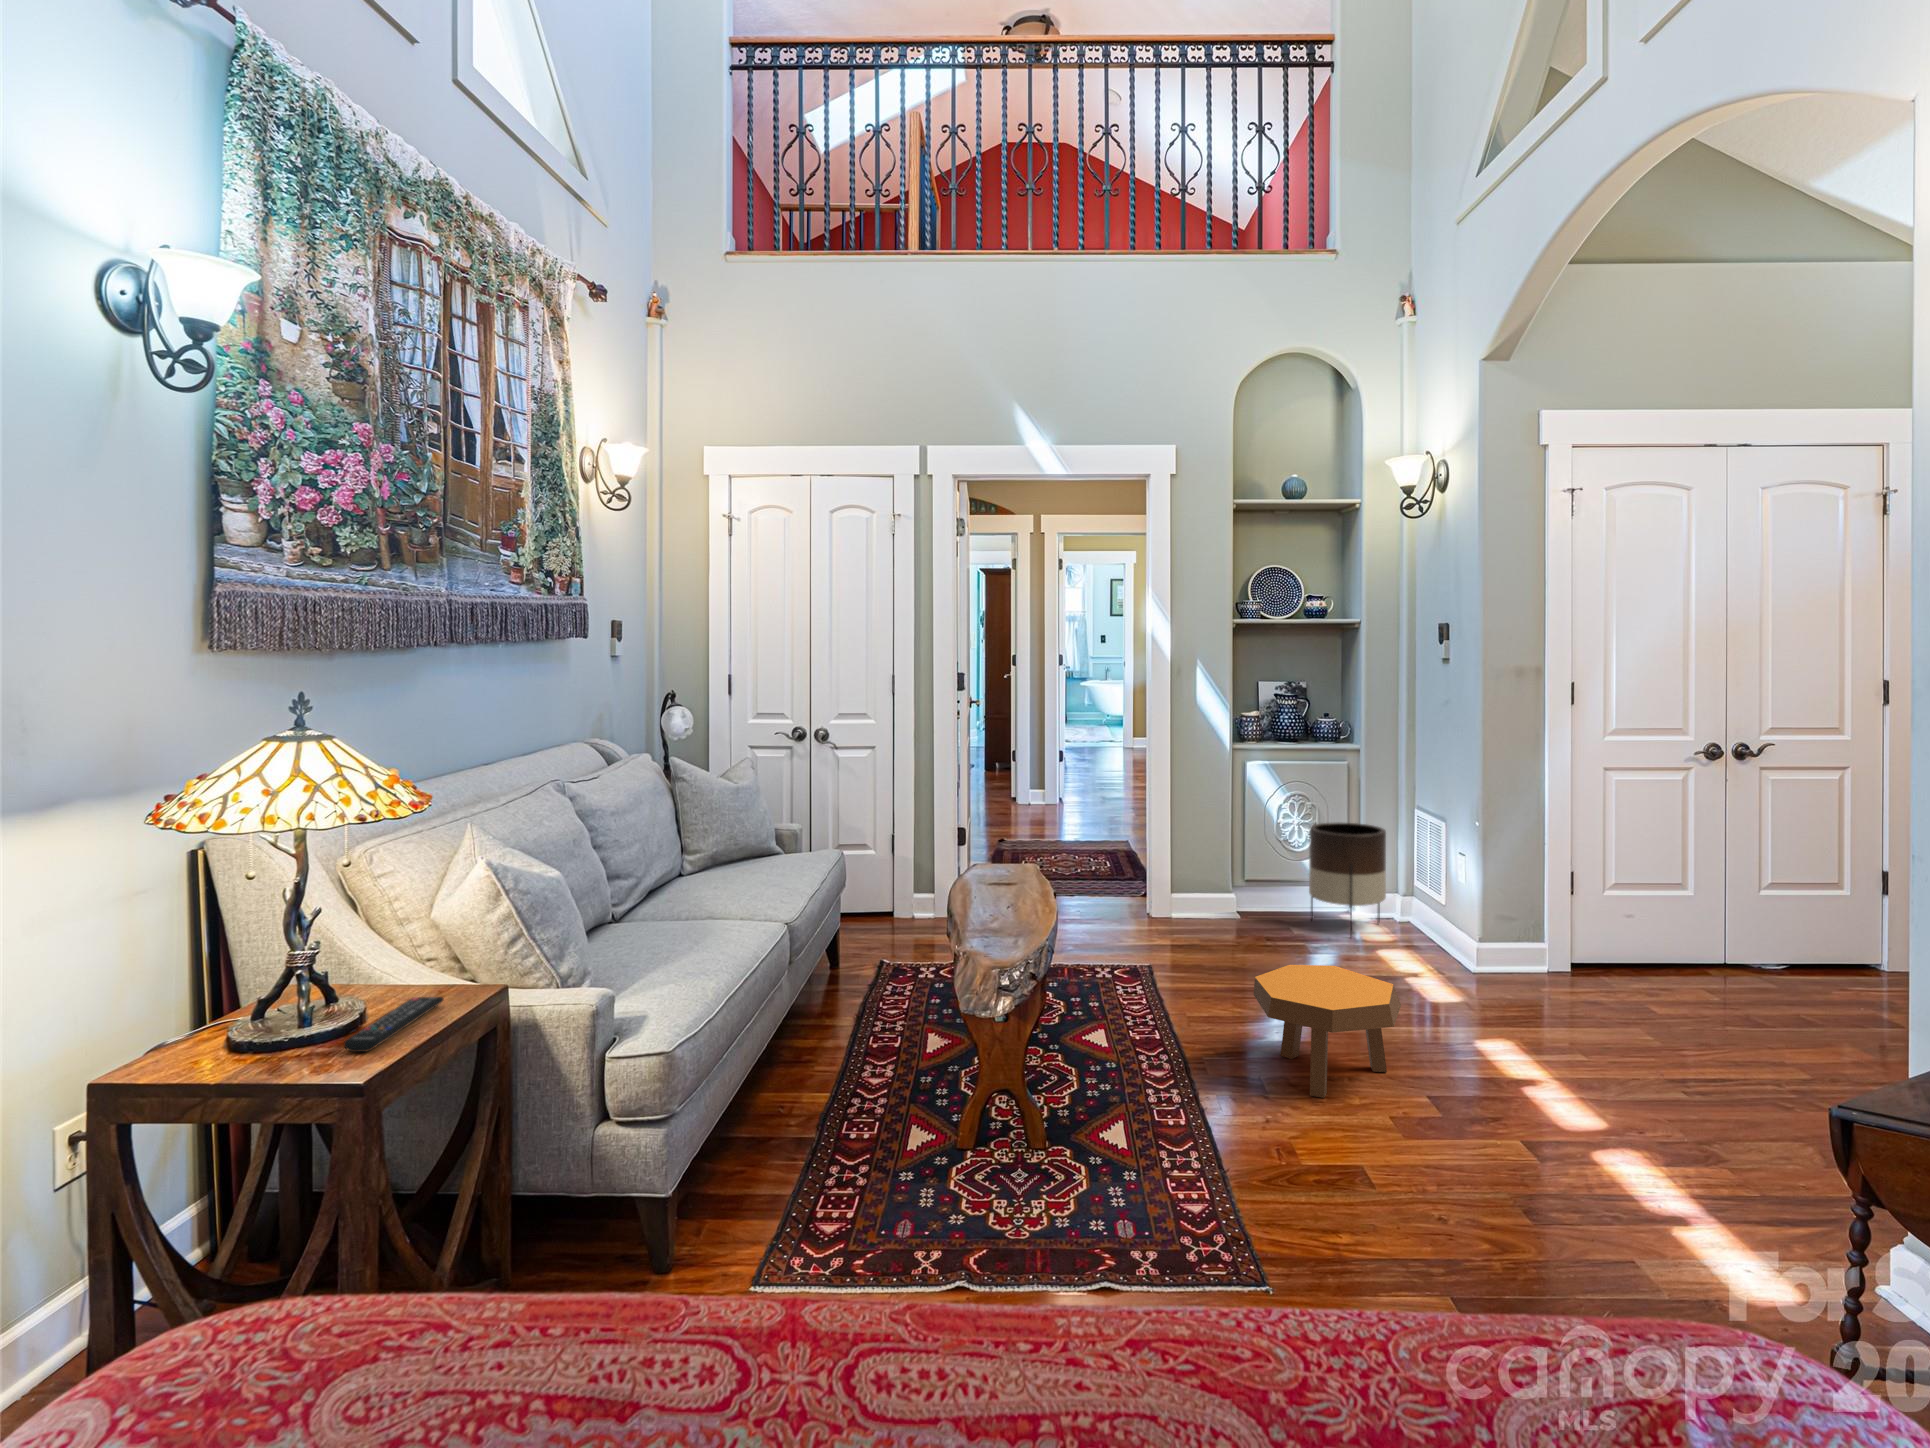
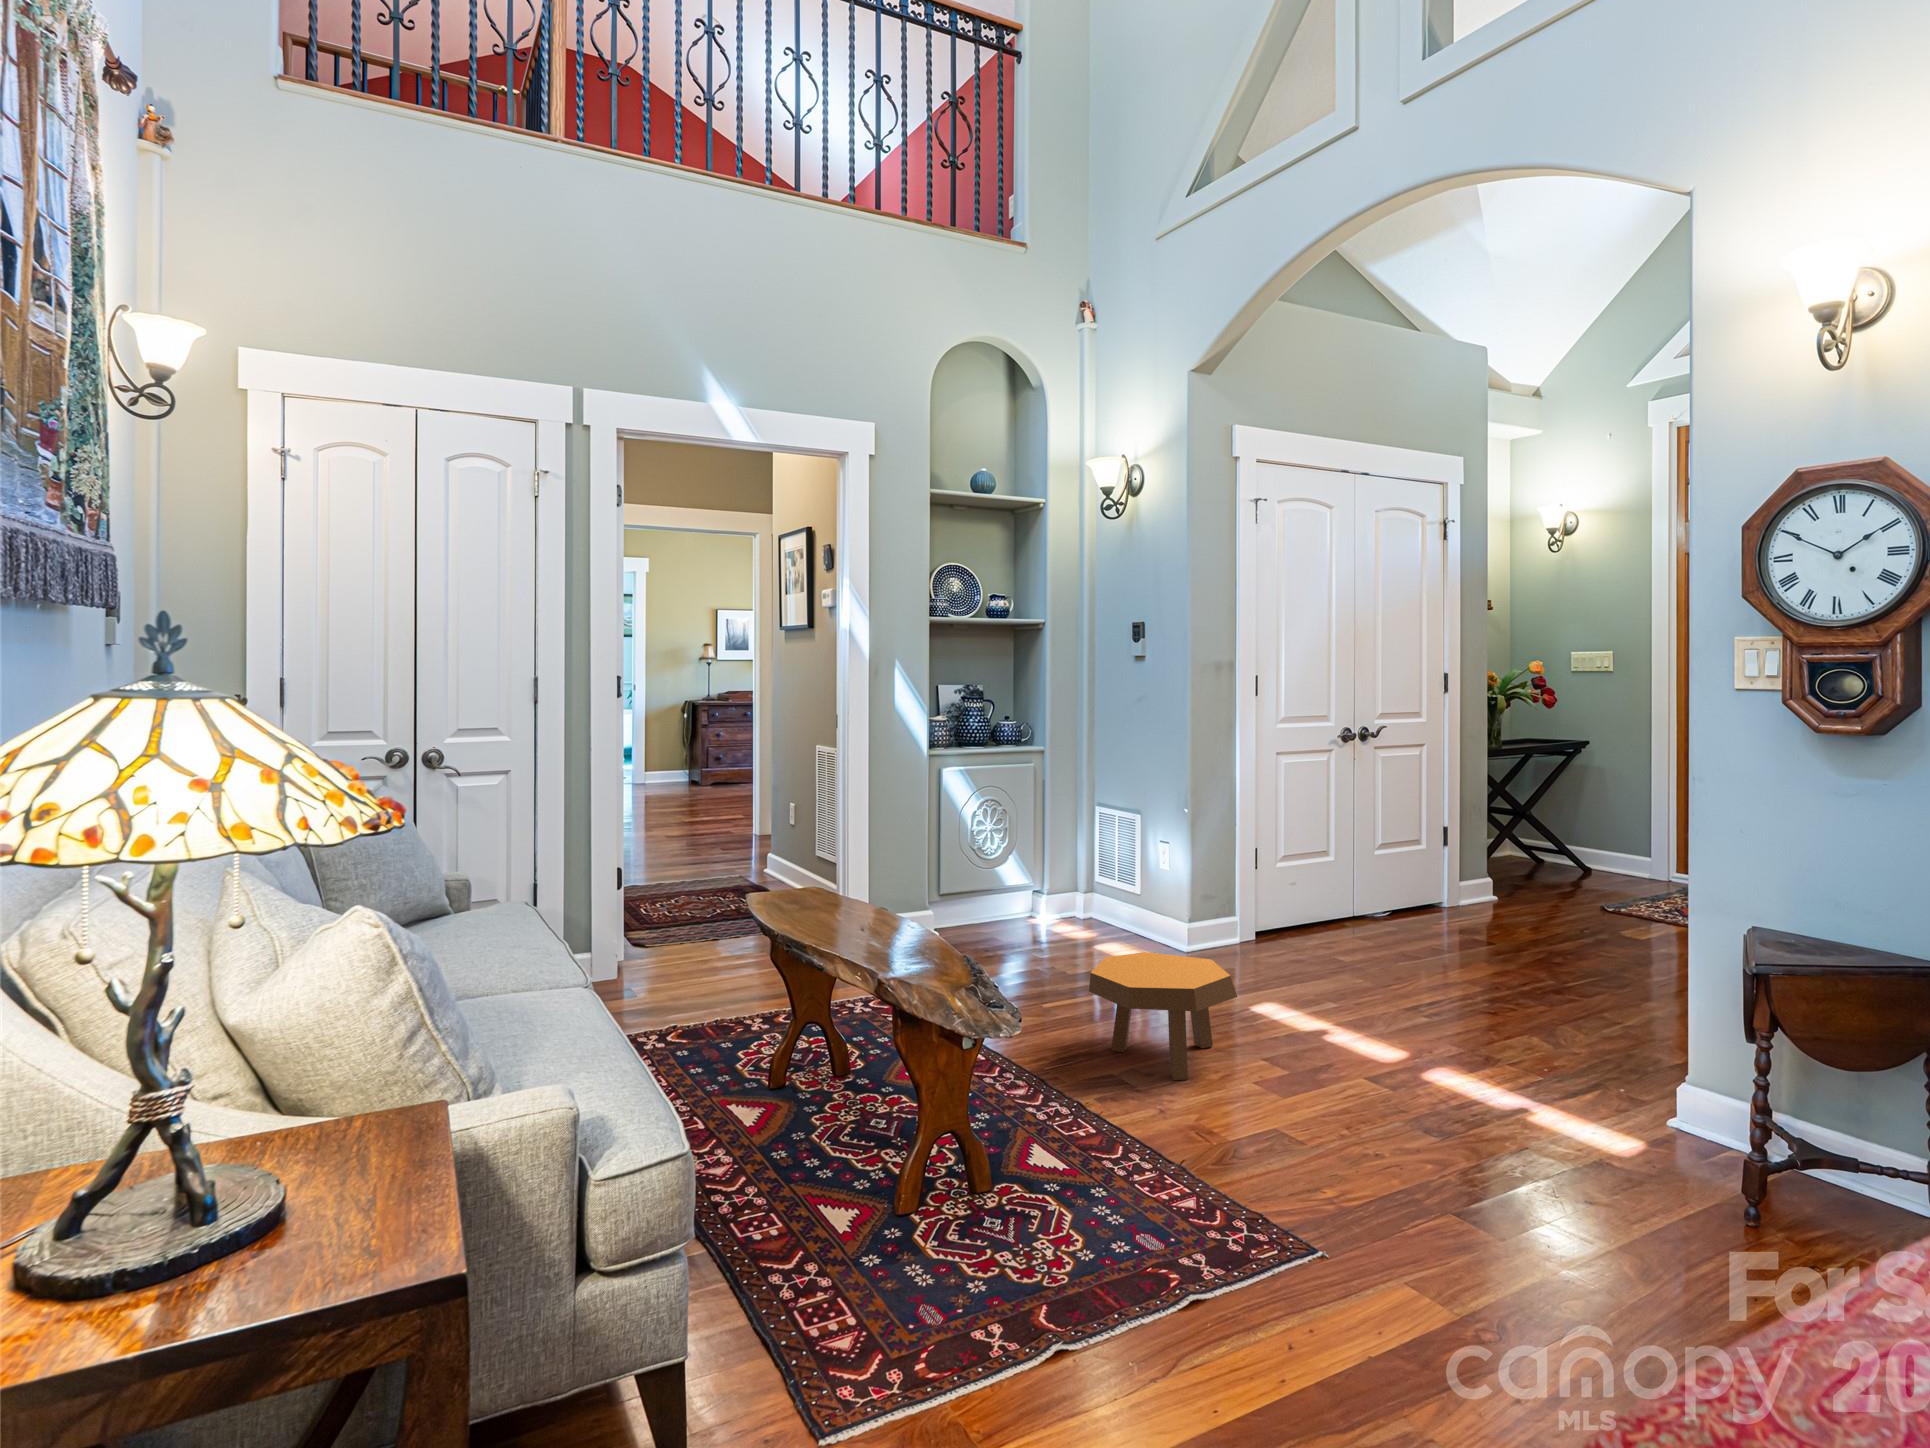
planter: present [1309,822,1386,936] -> none [1007,824,1083,938]
remote control: present [344,997,443,1052] -> none [323,1125,394,1231]

